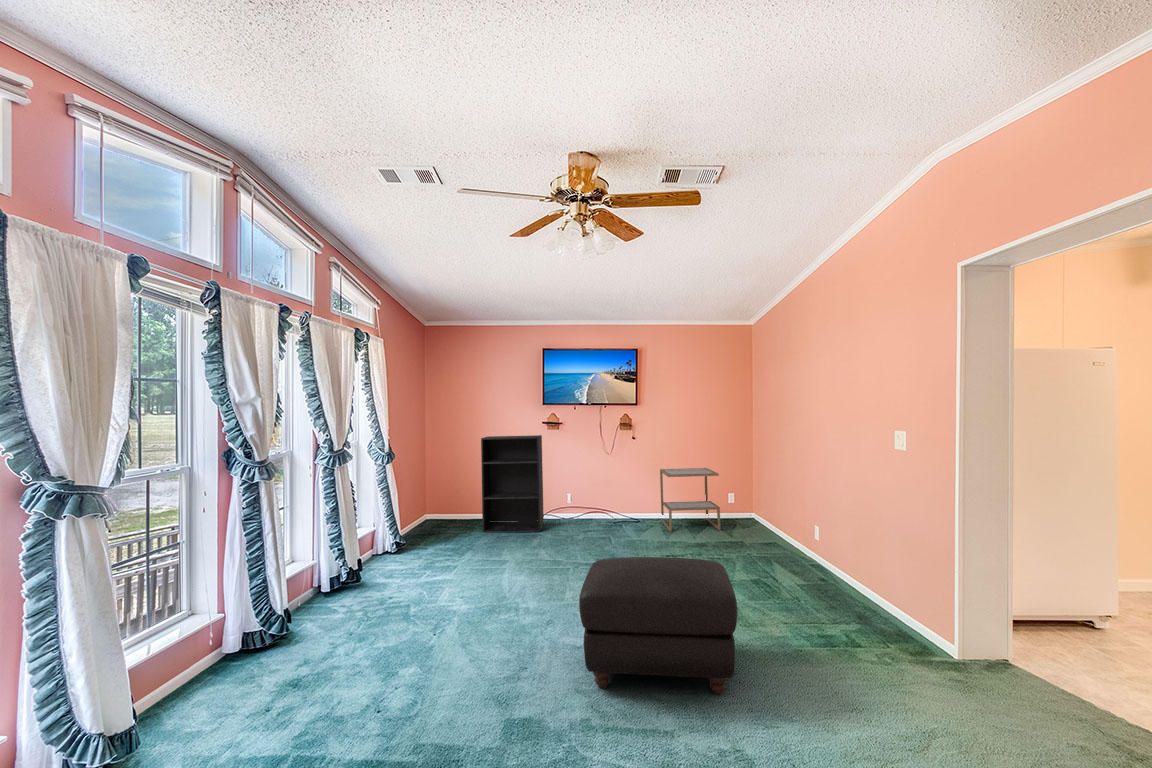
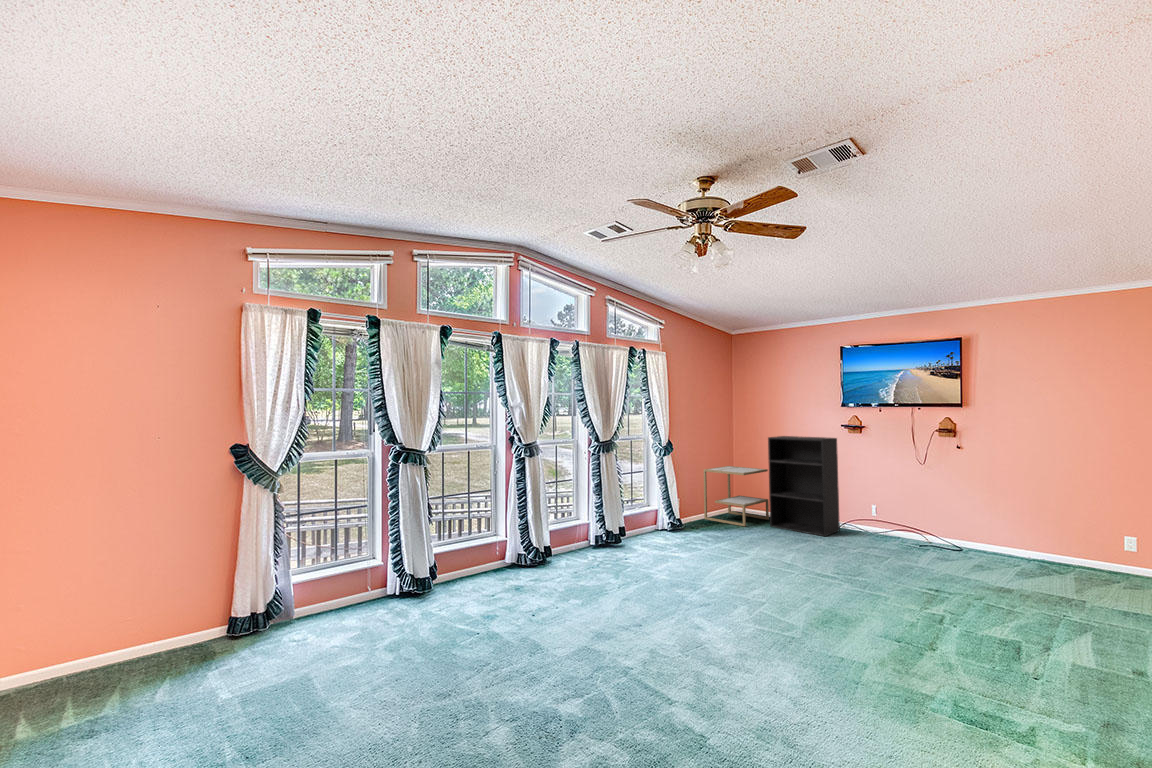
side table: present [660,468,721,531] -> present [704,466,769,526]
ottoman: present [579,557,737,694] -> none [663,556,845,705]

